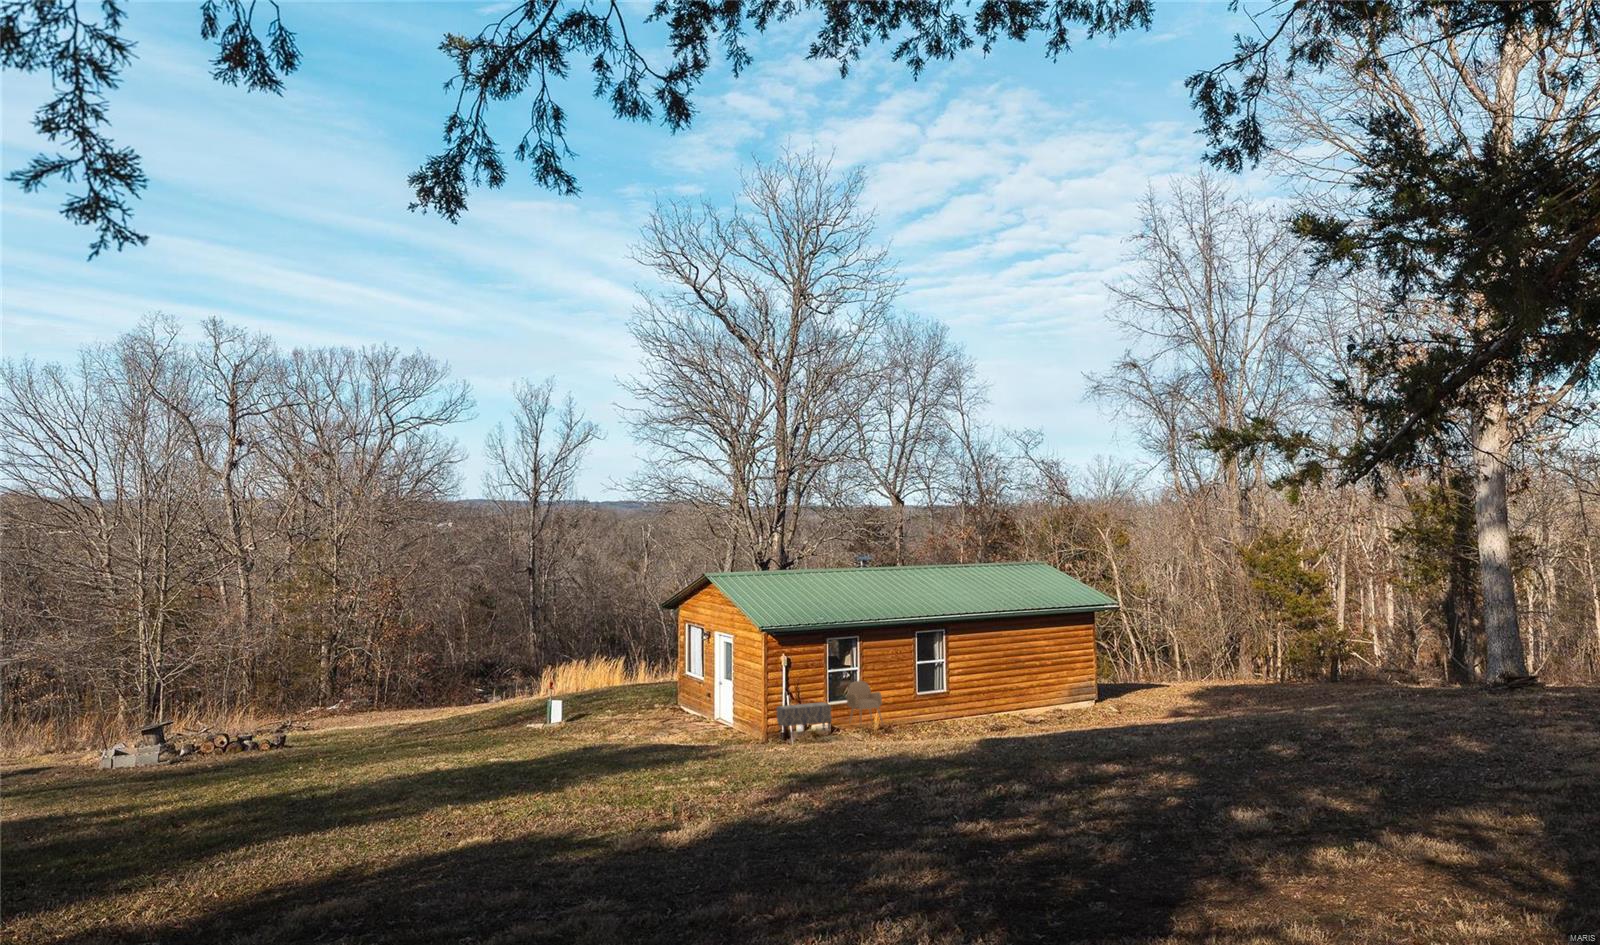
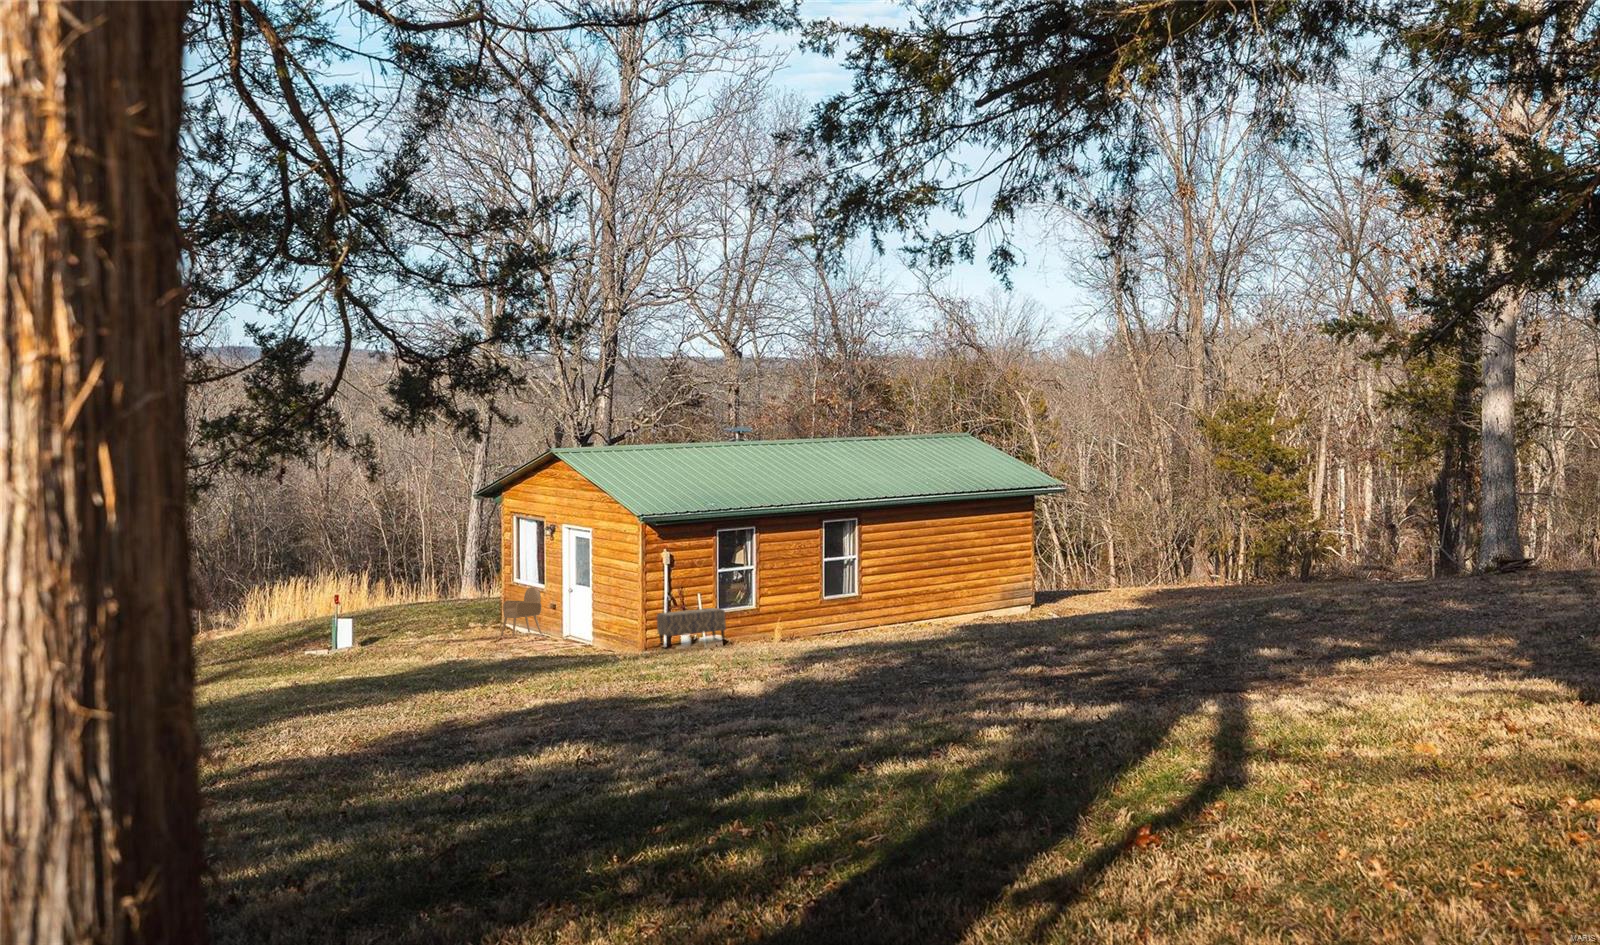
armchair: present [846,681,884,724] -> present [501,587,542,637]

